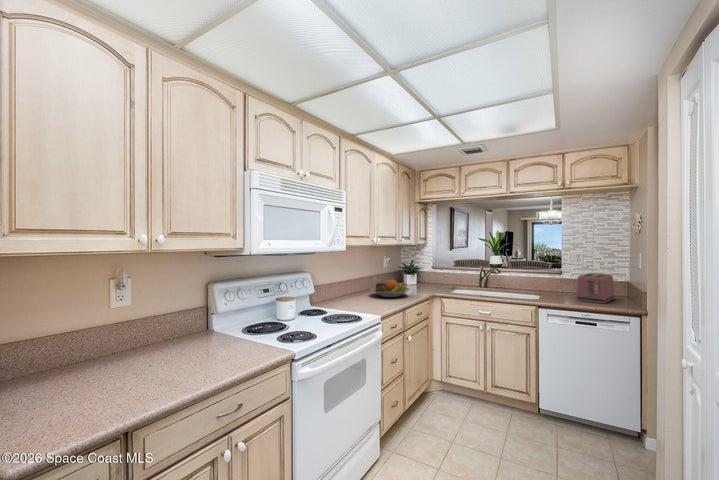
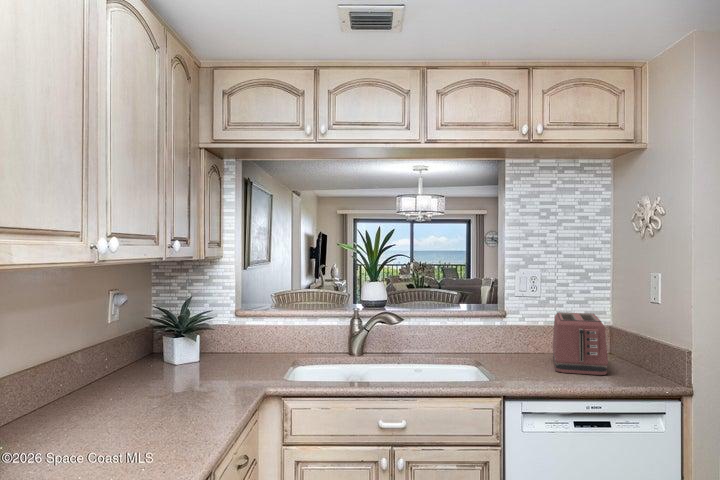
fruit bowl: present [371,280,409,297] -> none [65,366,200,426]

